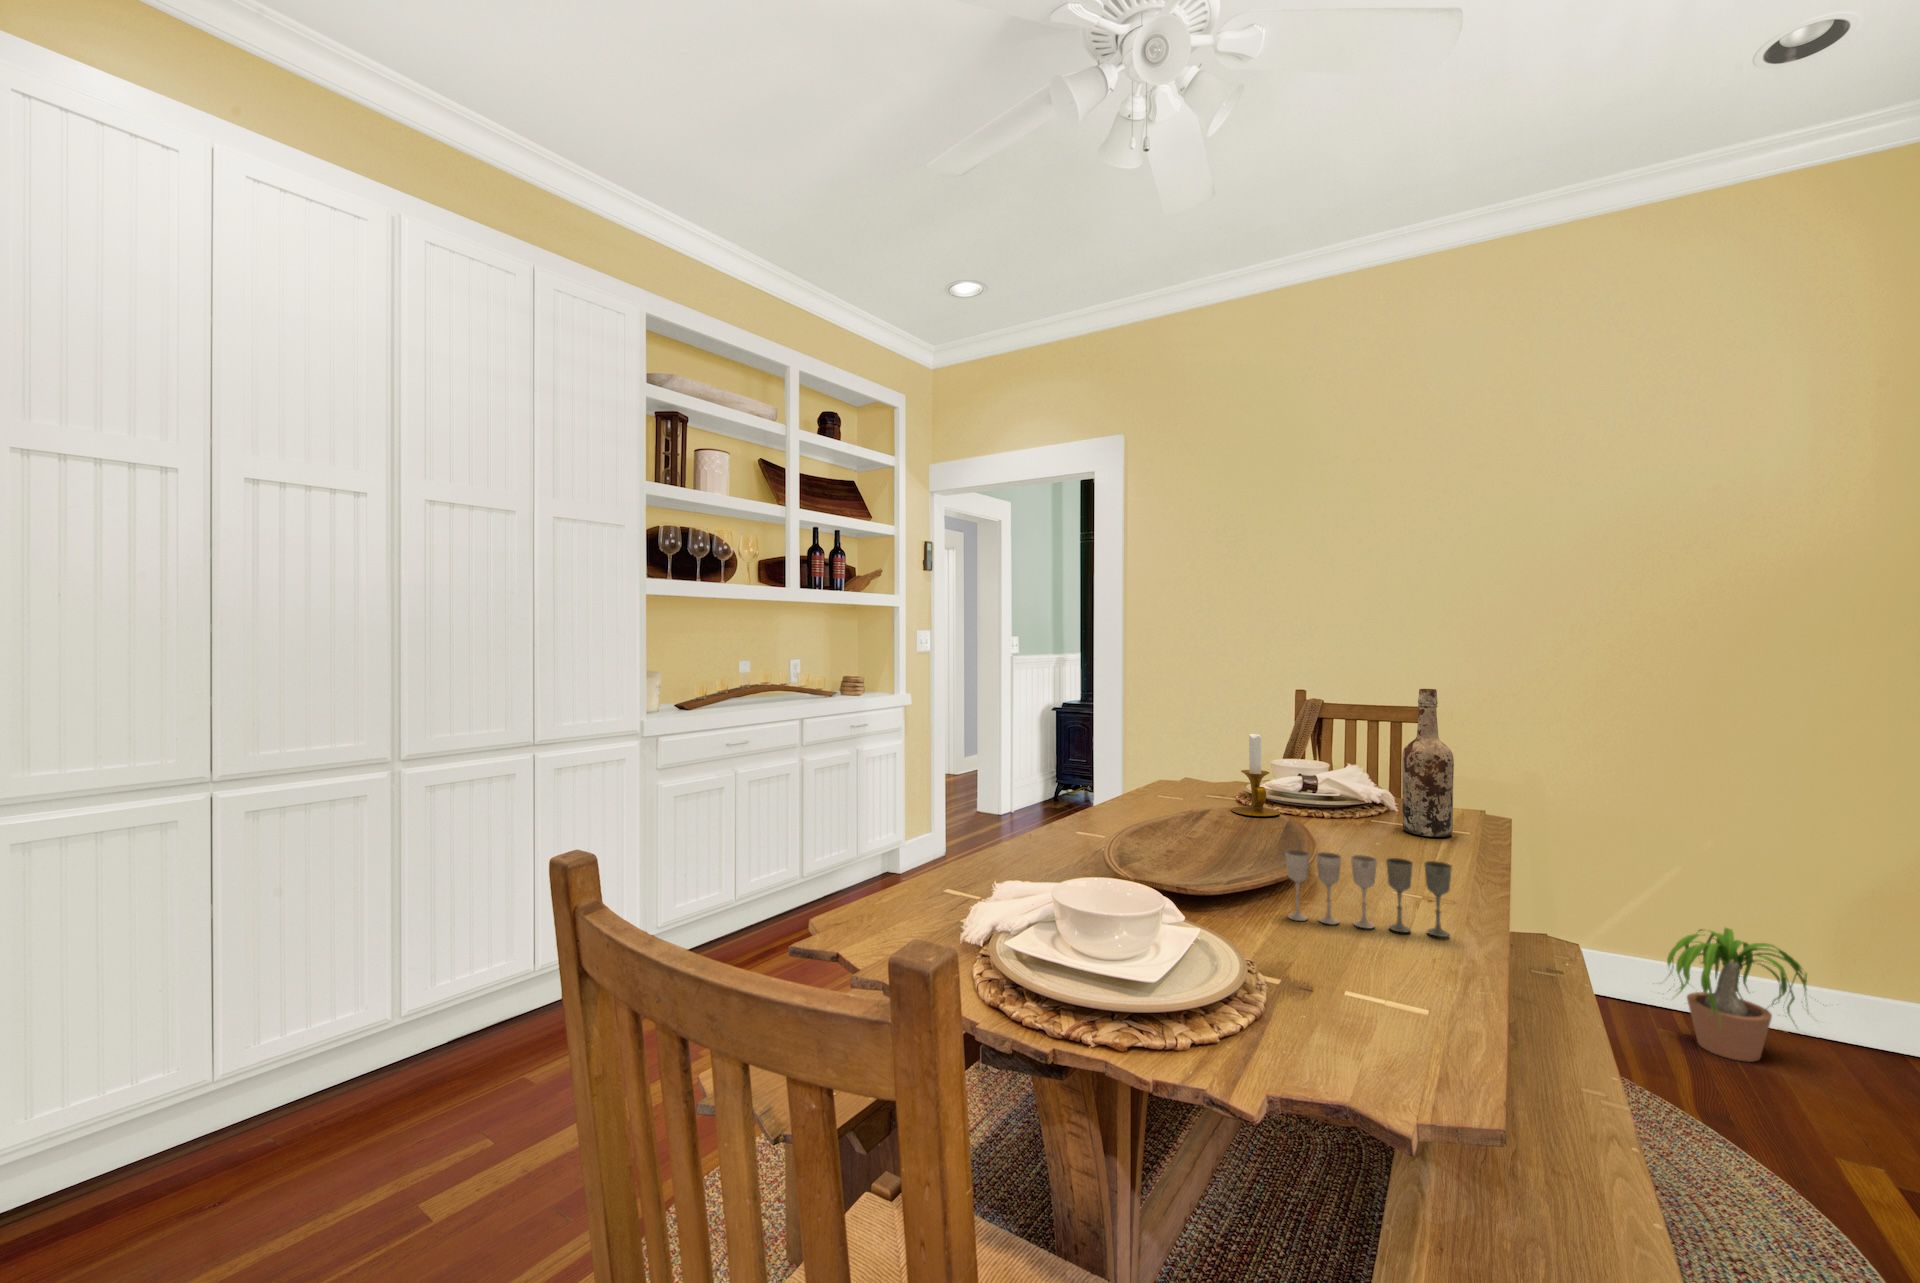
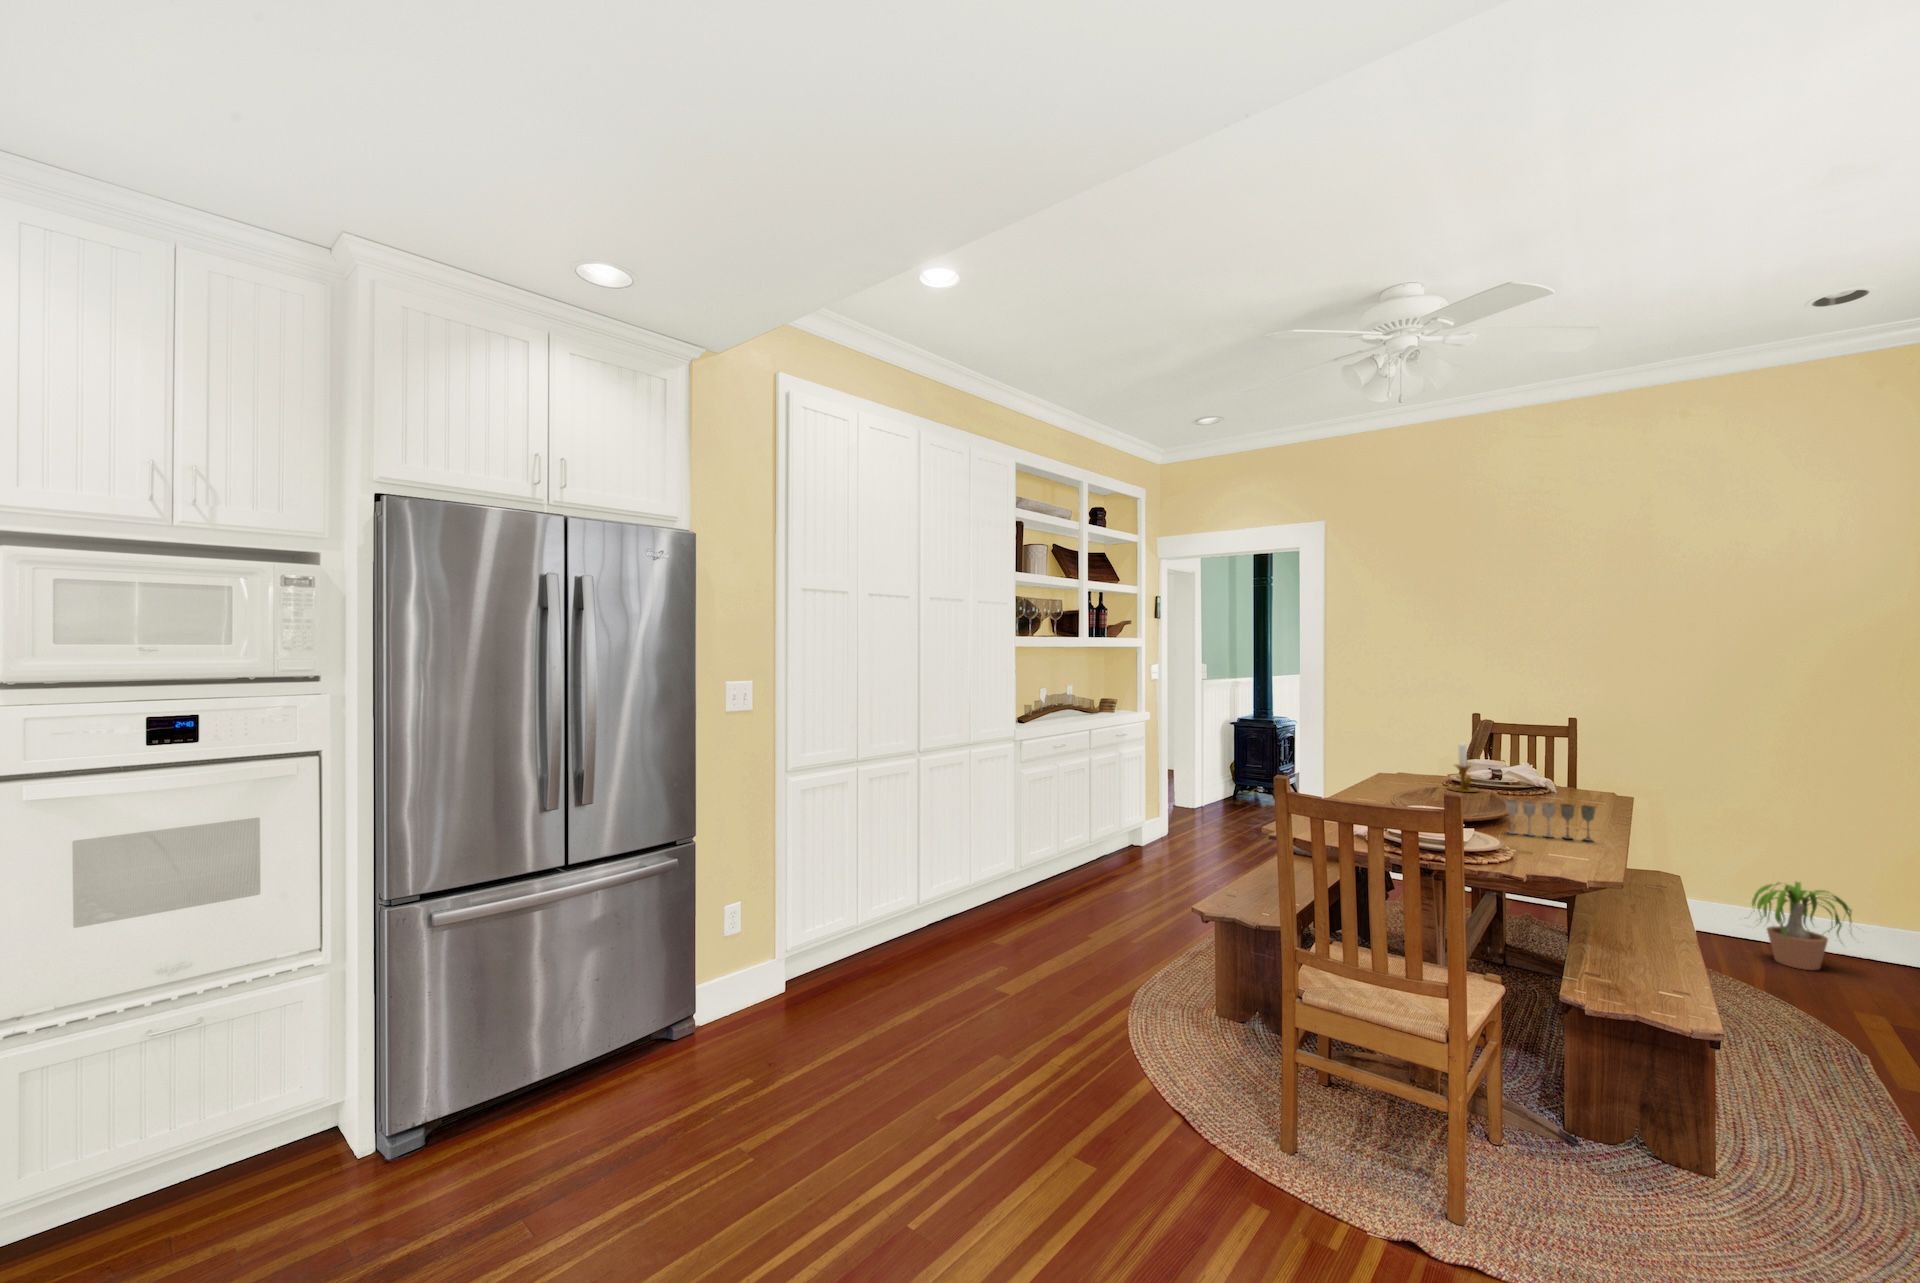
wine bottle: present [1402,689,1454,837] -> none [1561,717,1593,804]

